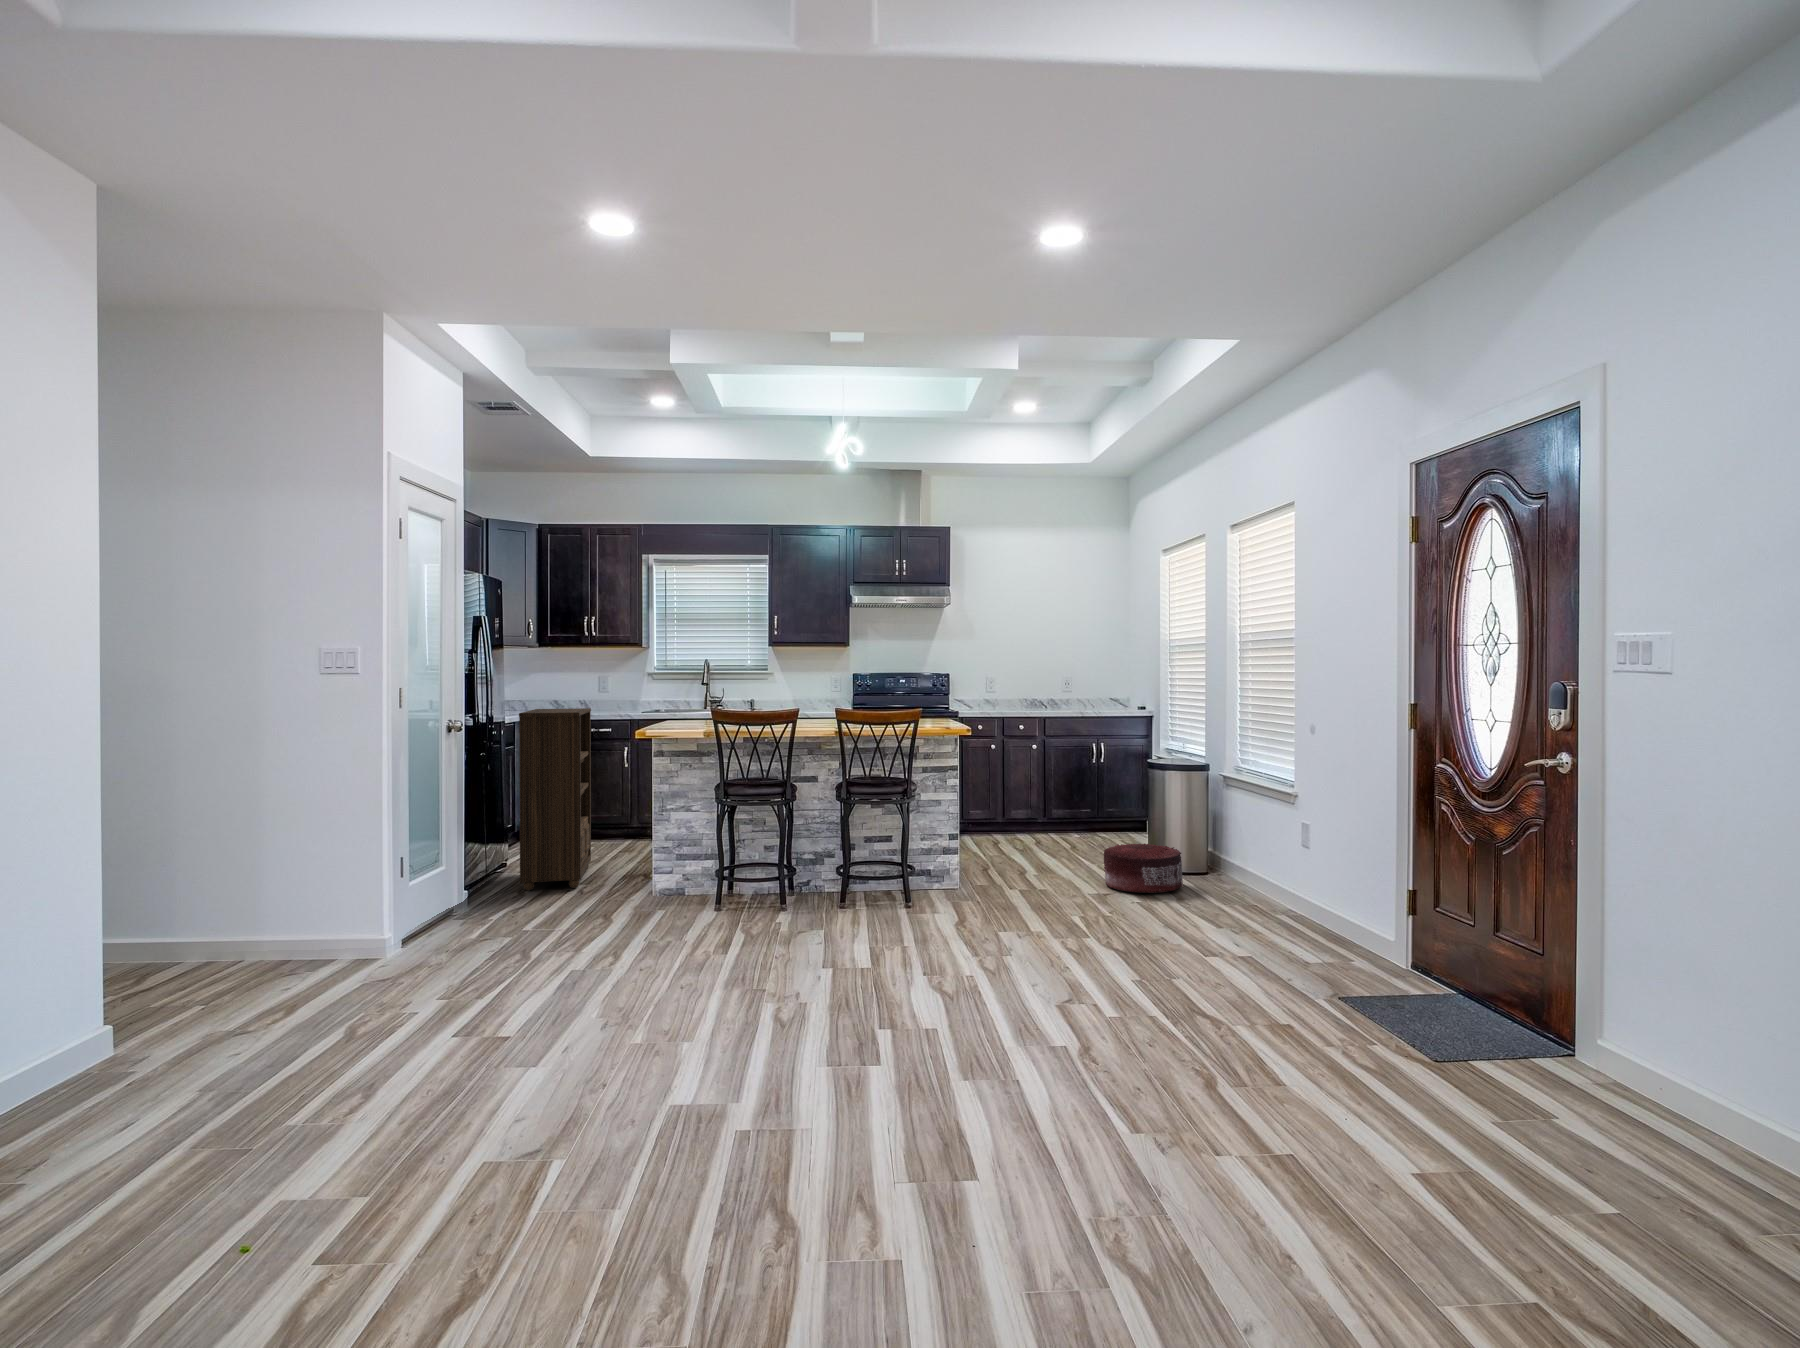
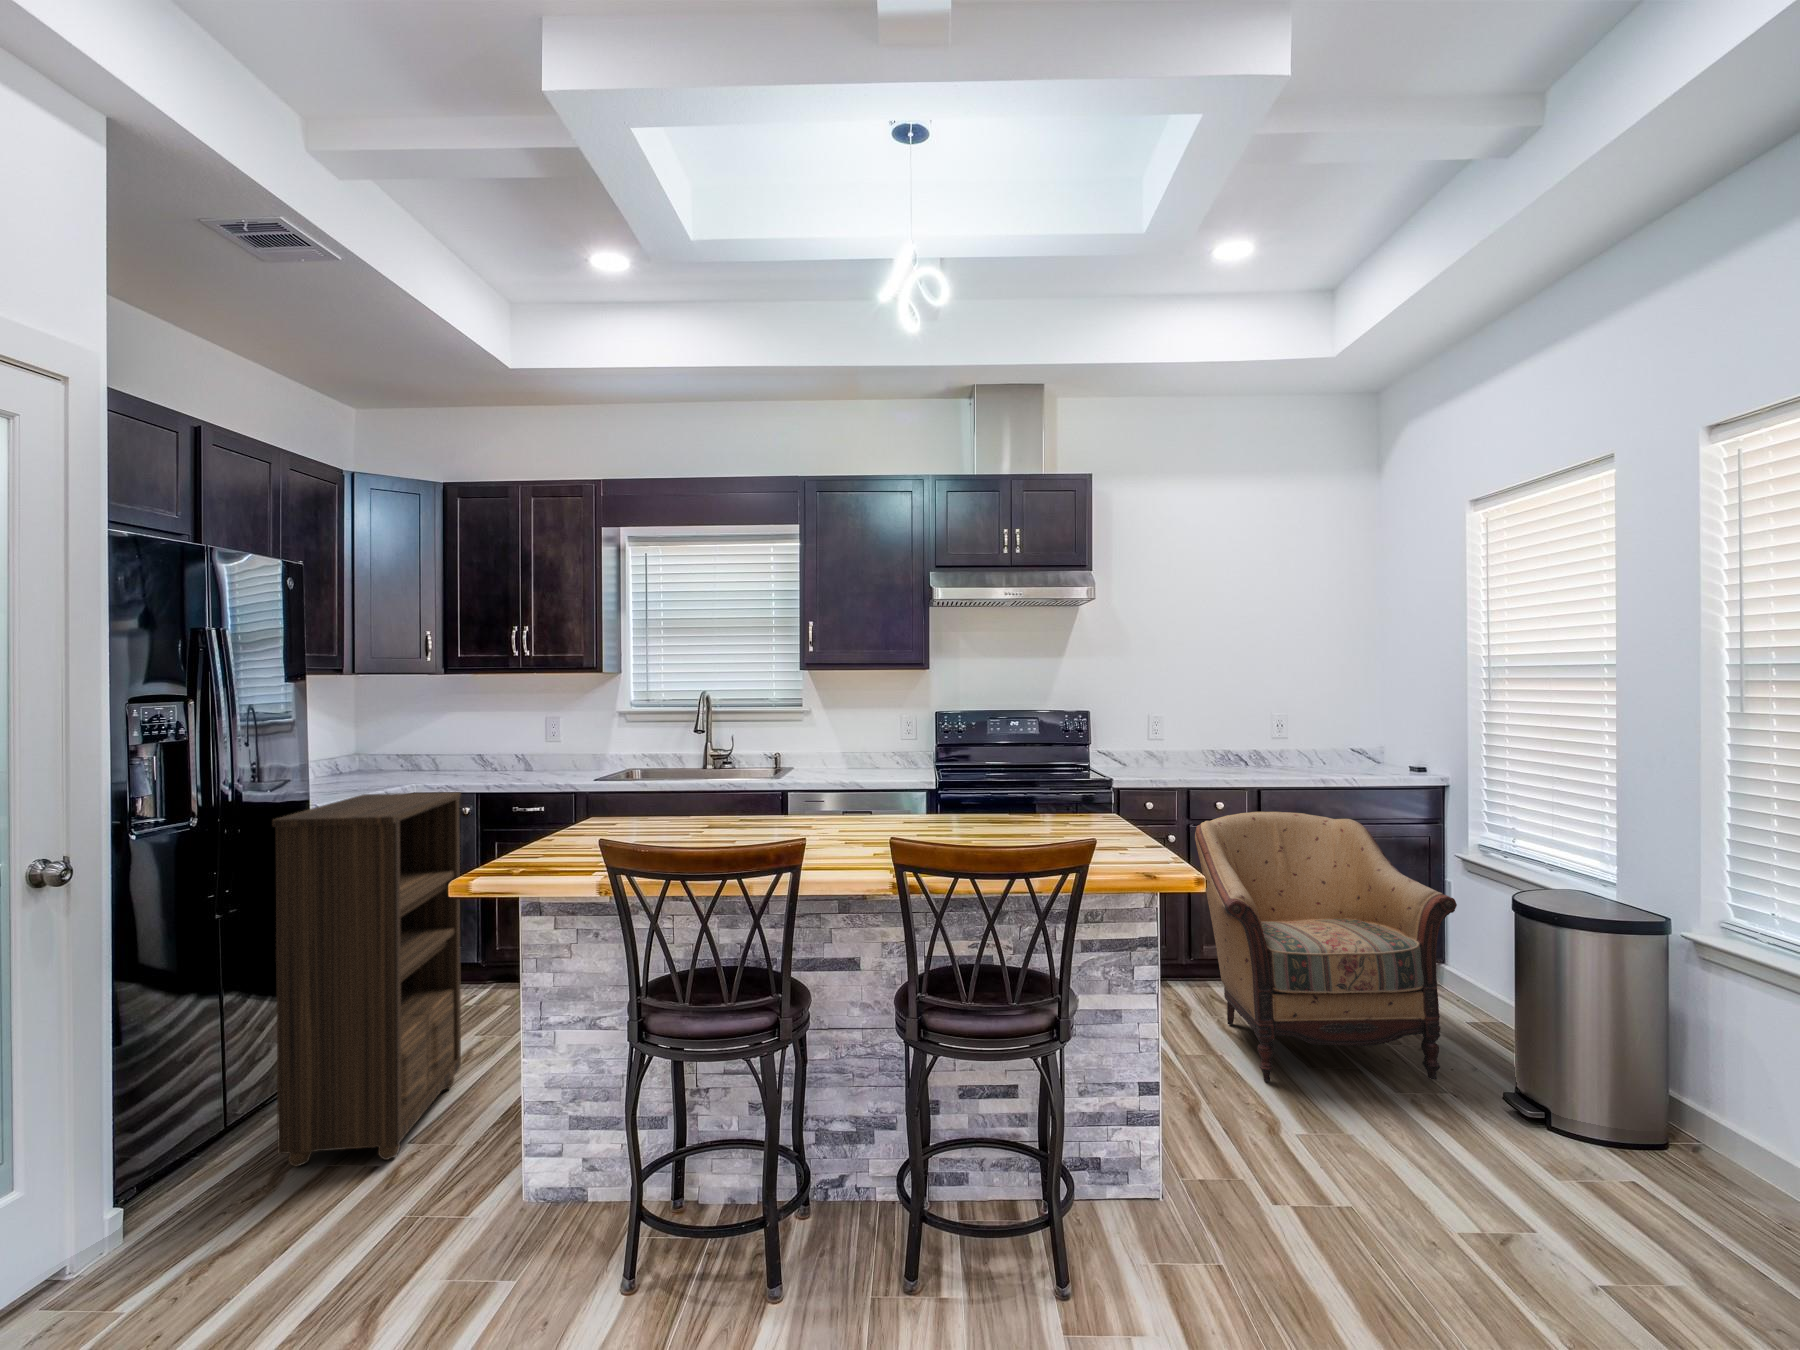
armchair: none [1001,728,1124,860] -> present [1195,812,1457,1082]
pouf: present [1104,843,1183,893] -> none [1477,1097,1689,1258]

